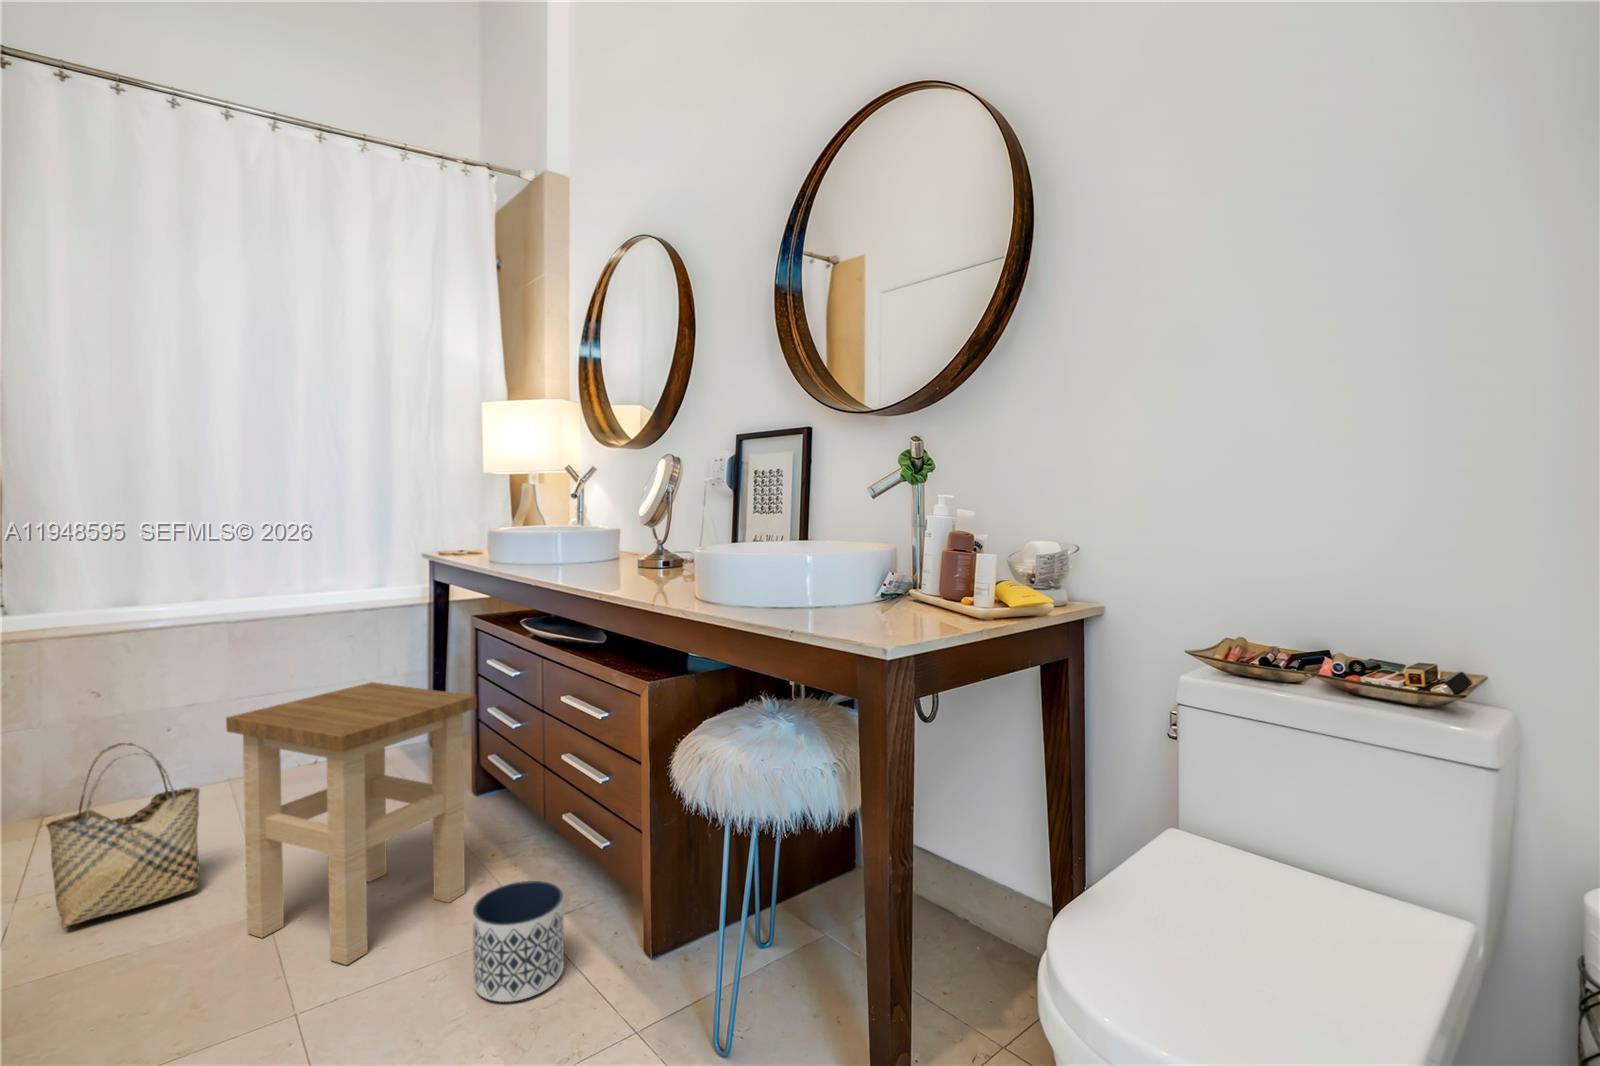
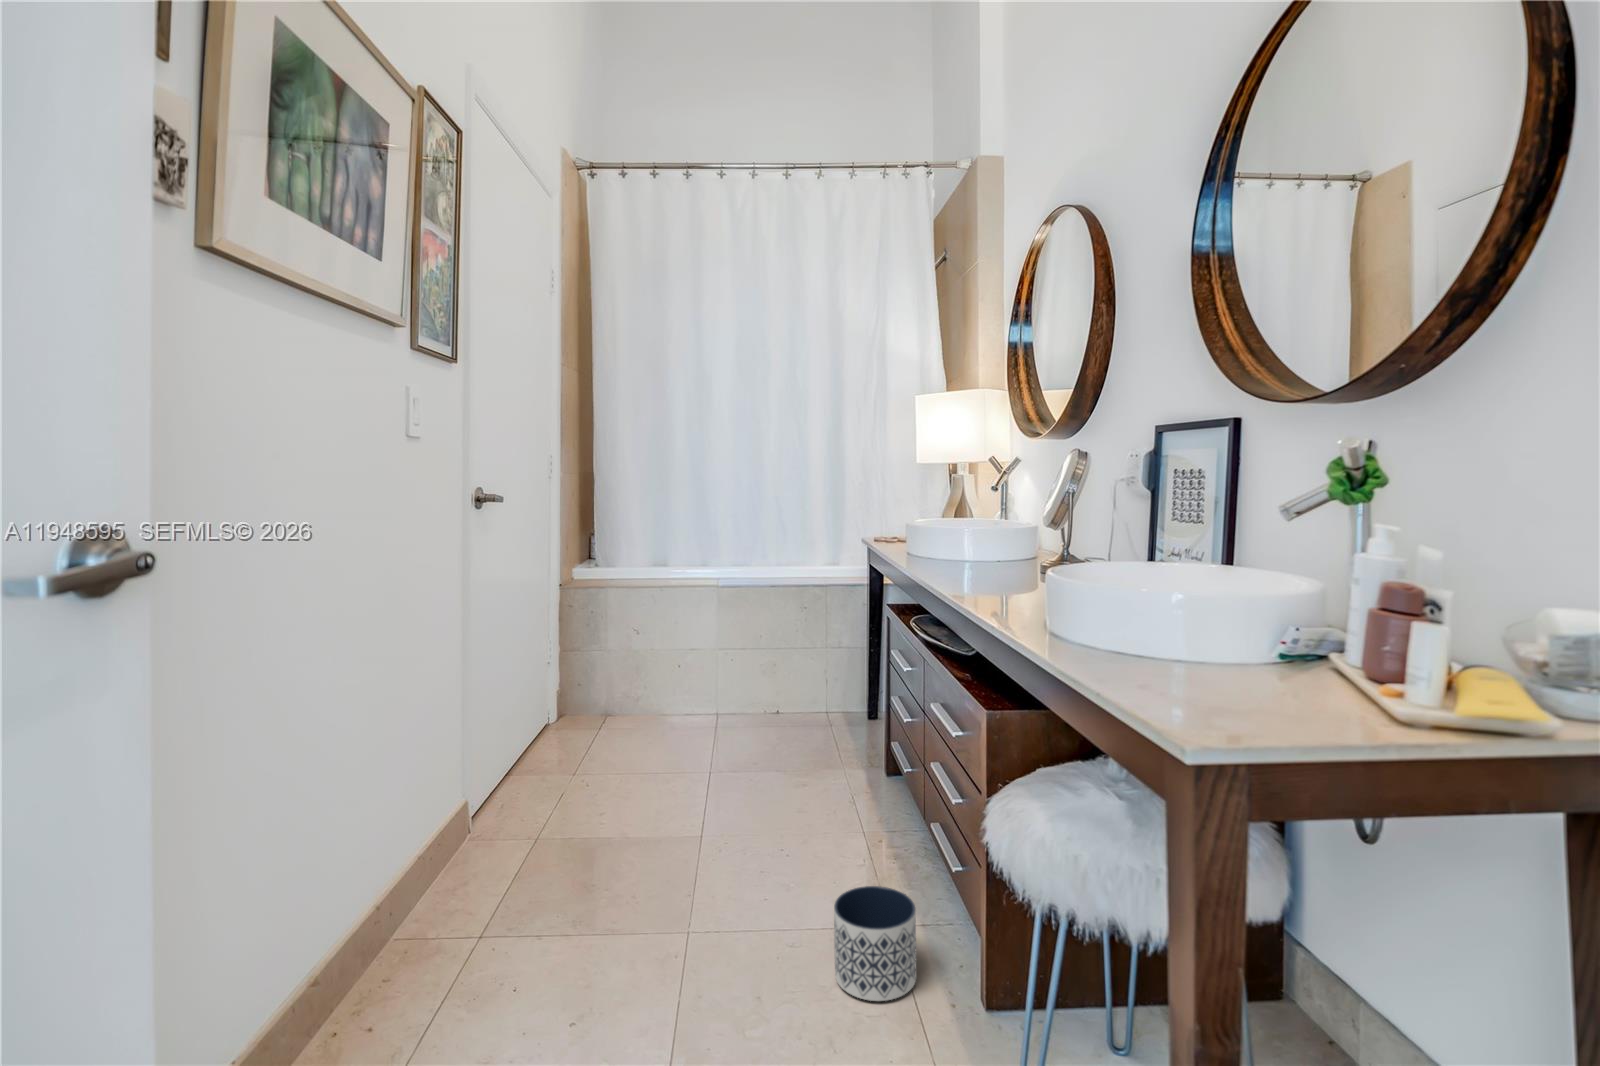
stool: present [226,682,477,965] -> none [681,671,865,916]
woven basket: present [46,743,200,927] -> none [589,695,680,825]

